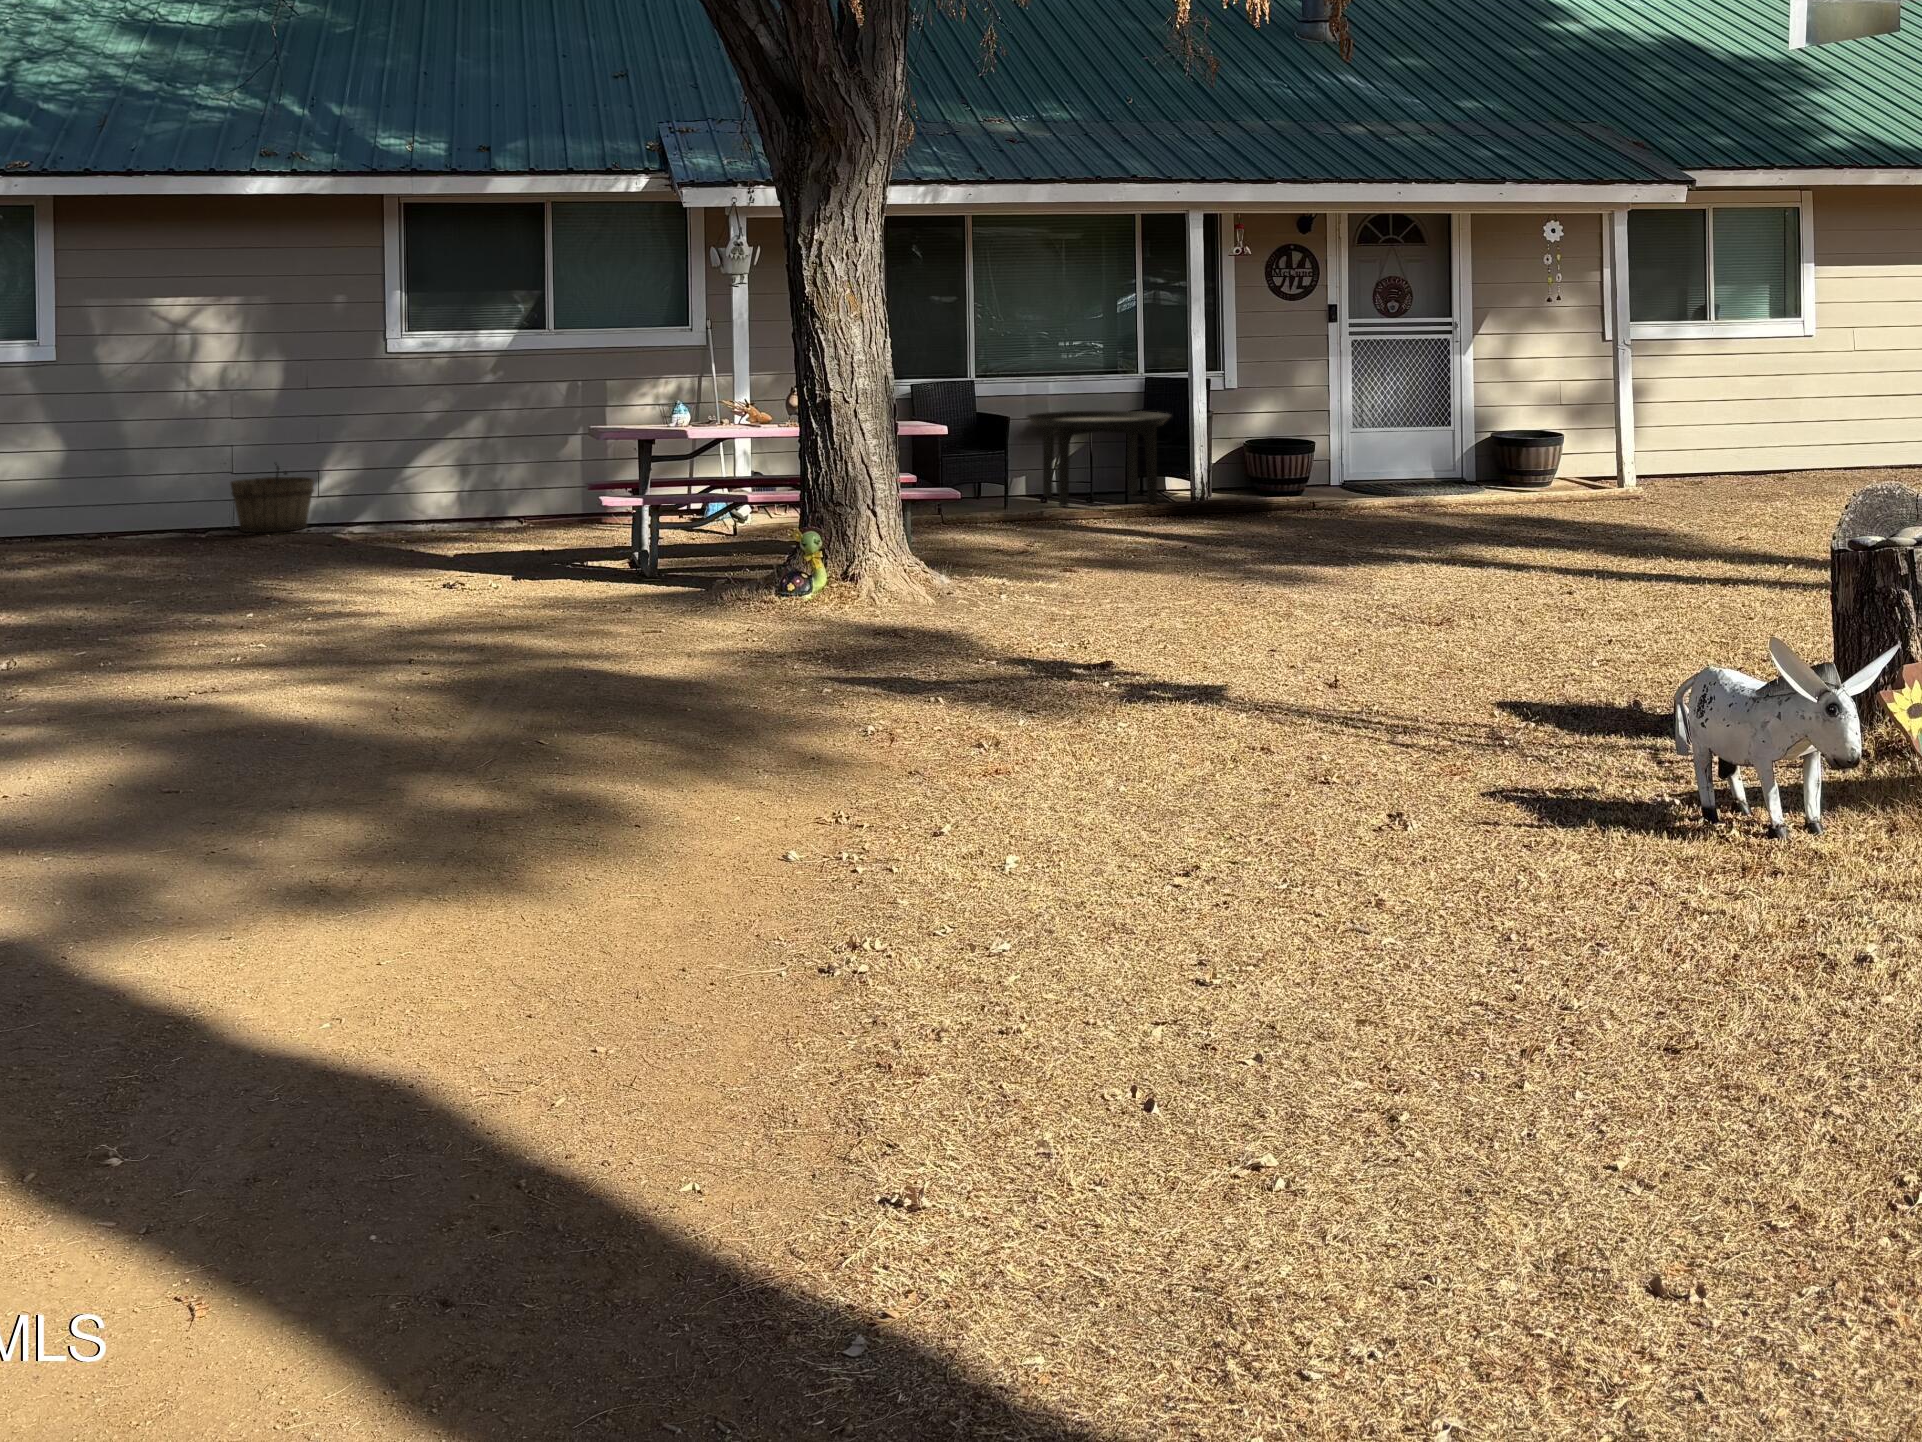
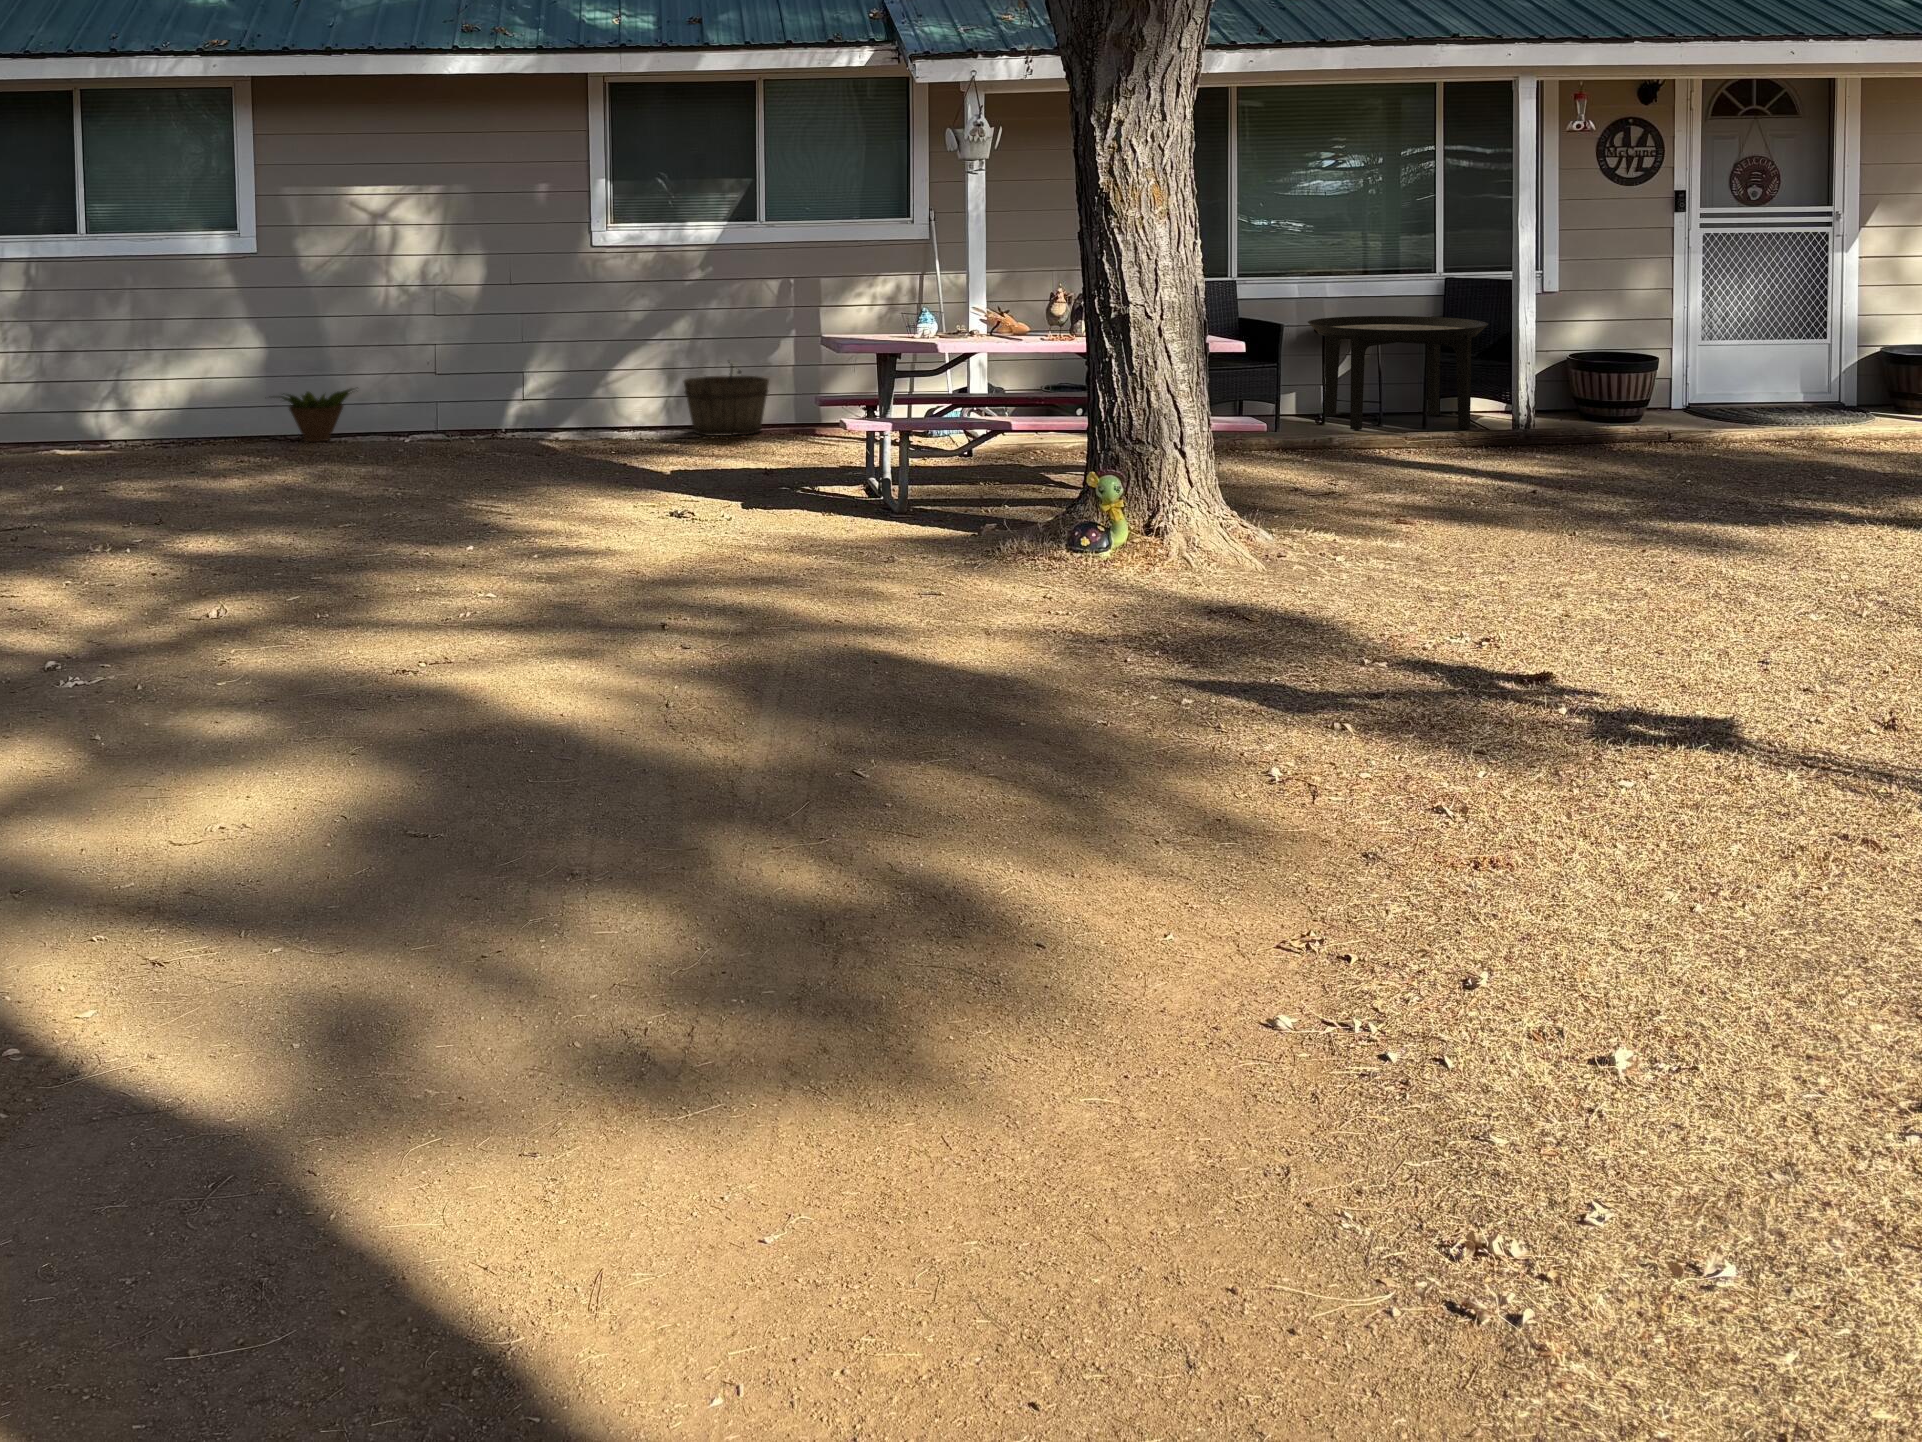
wooden bucket: present [231,464,314,532] -> present [684,362,769,436]
decorative plant: none [65,485,160,536] -> present [279,389,354,442]

